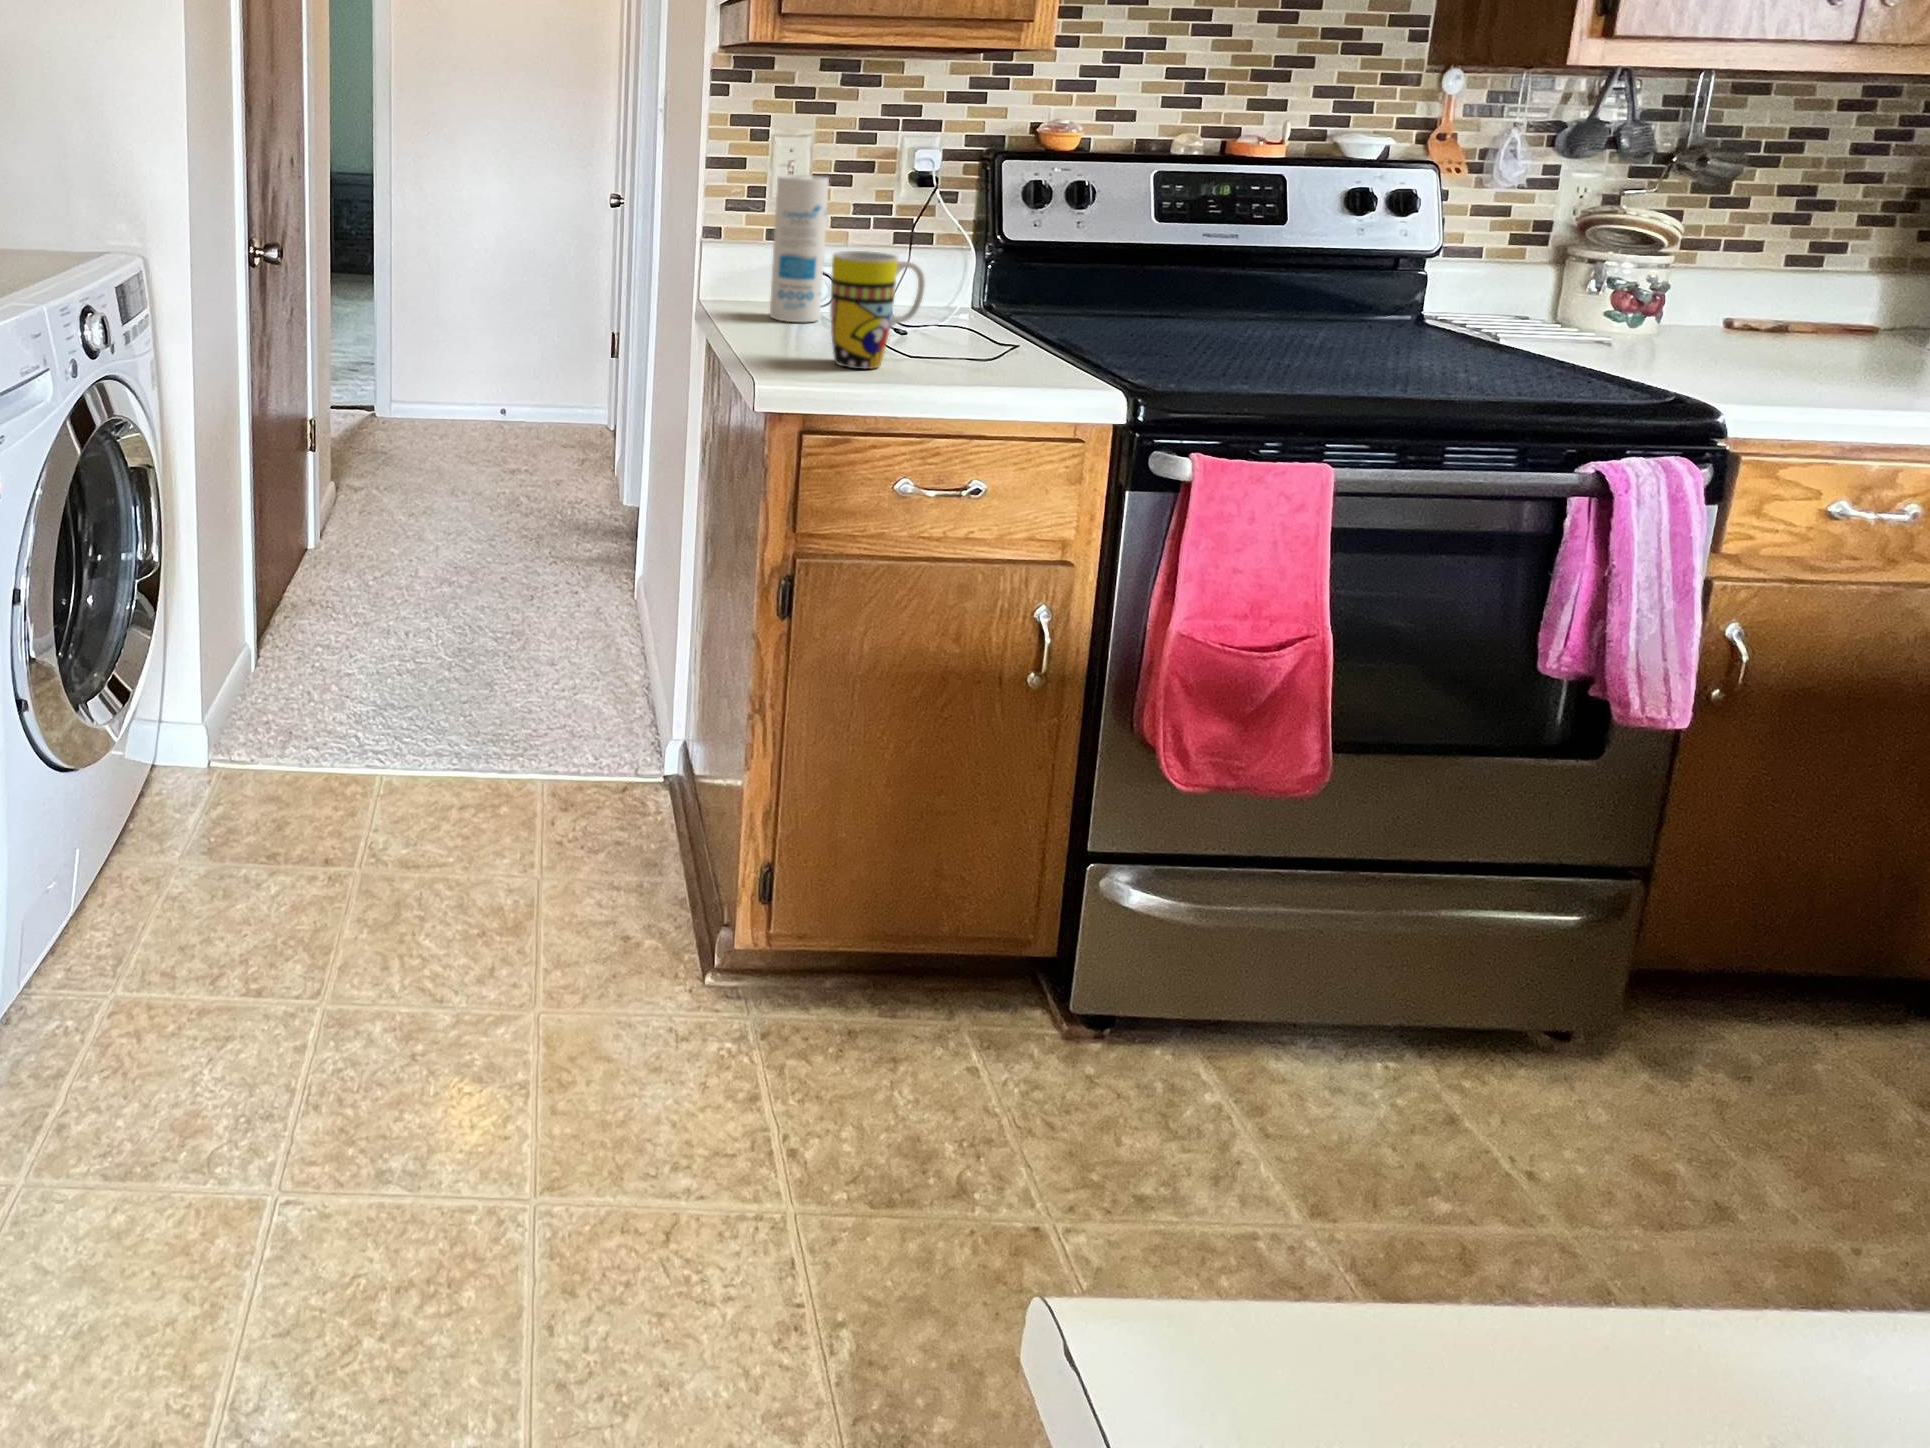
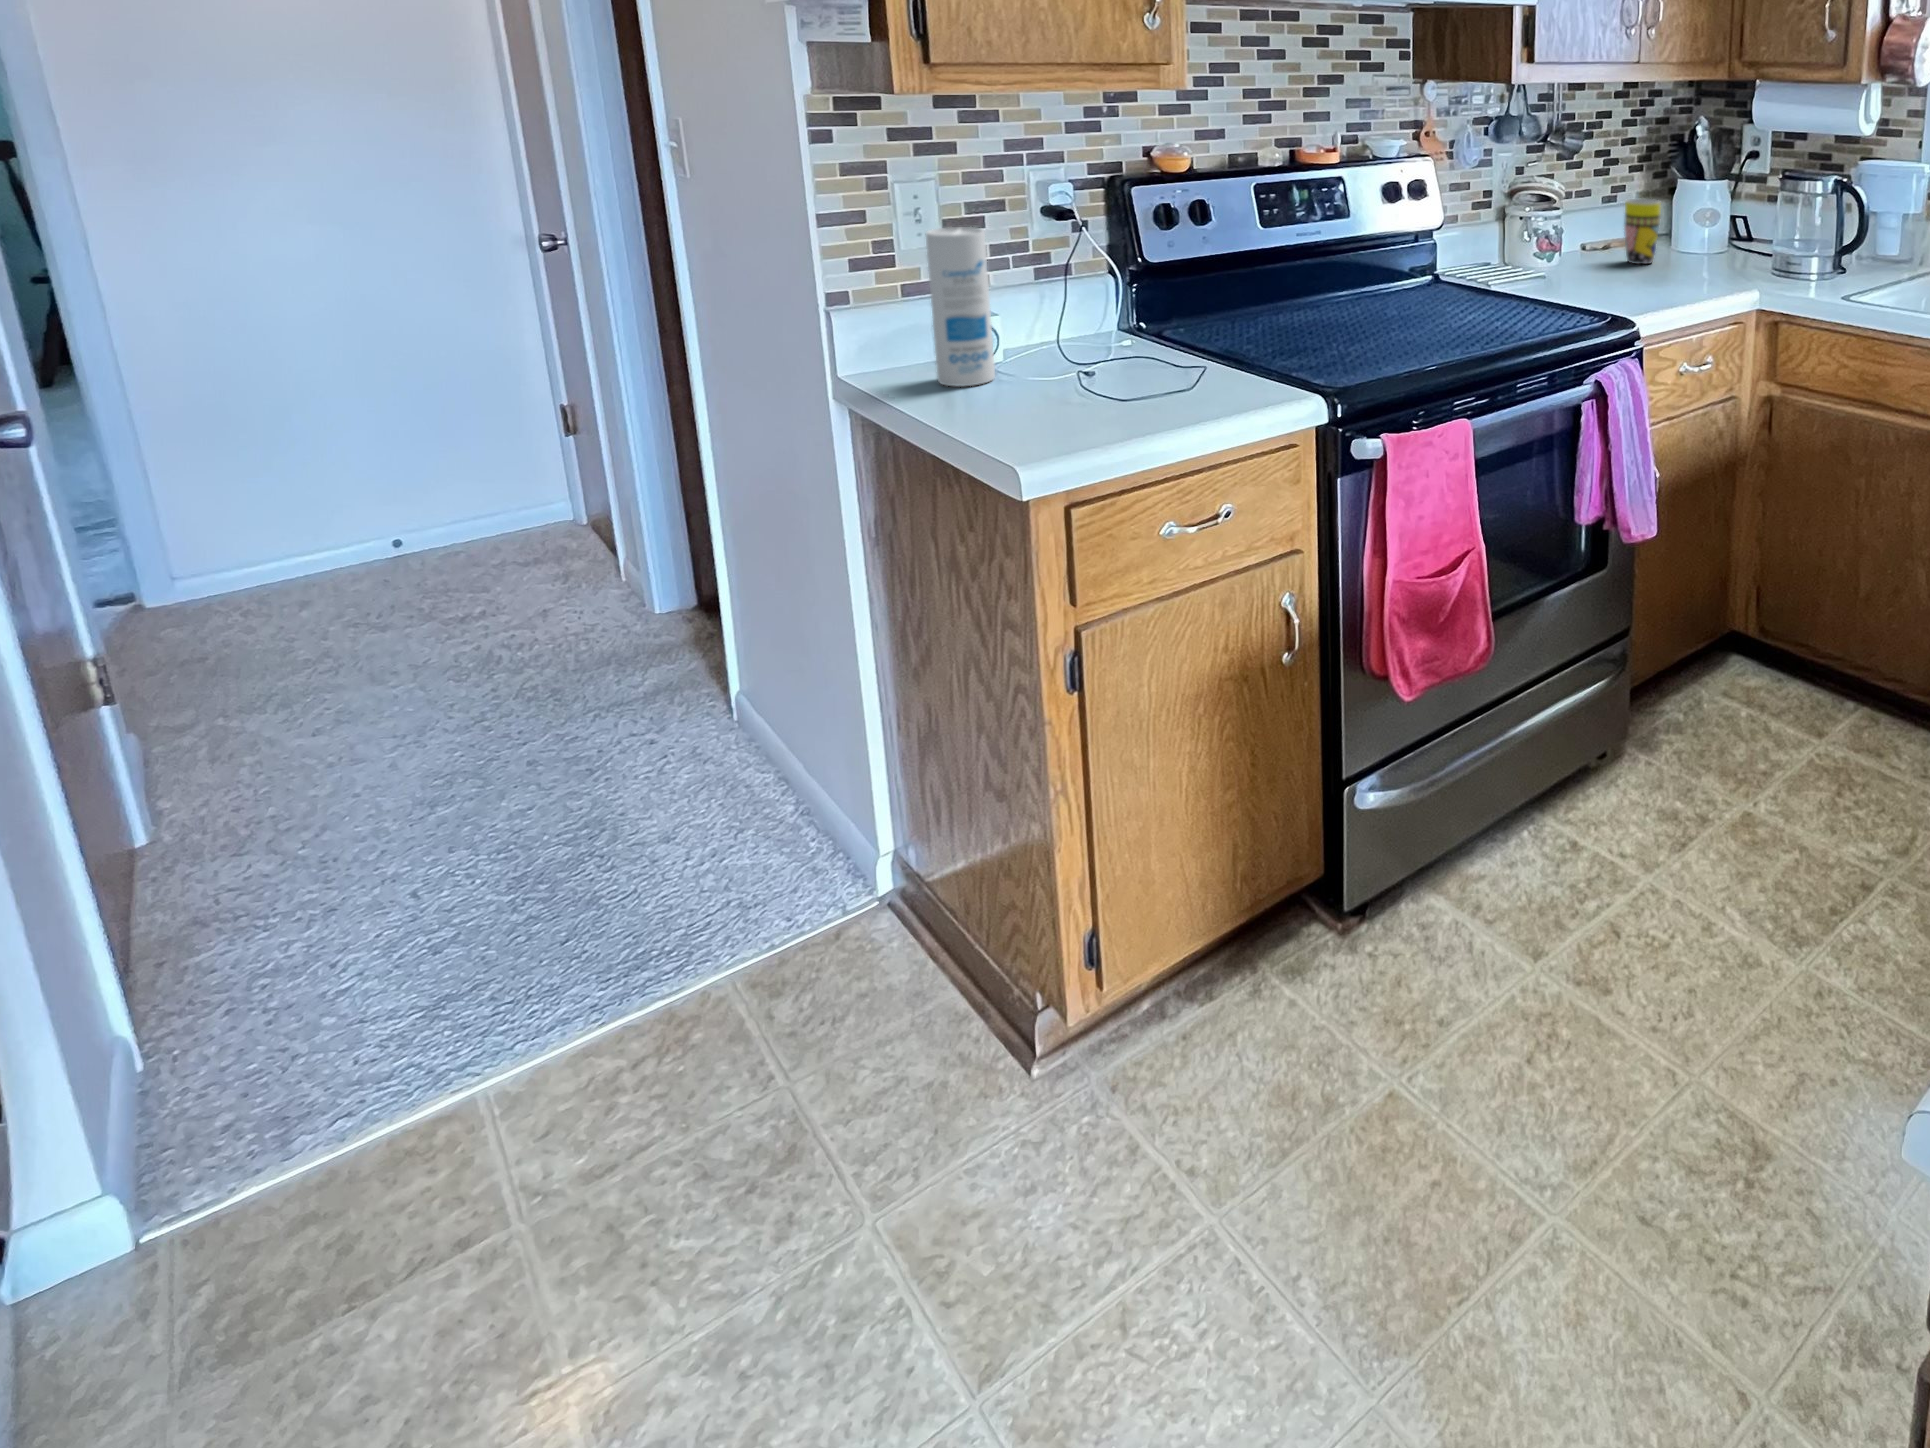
mug: present [830,251,925,369] -> present [1624,199,1661,264]

